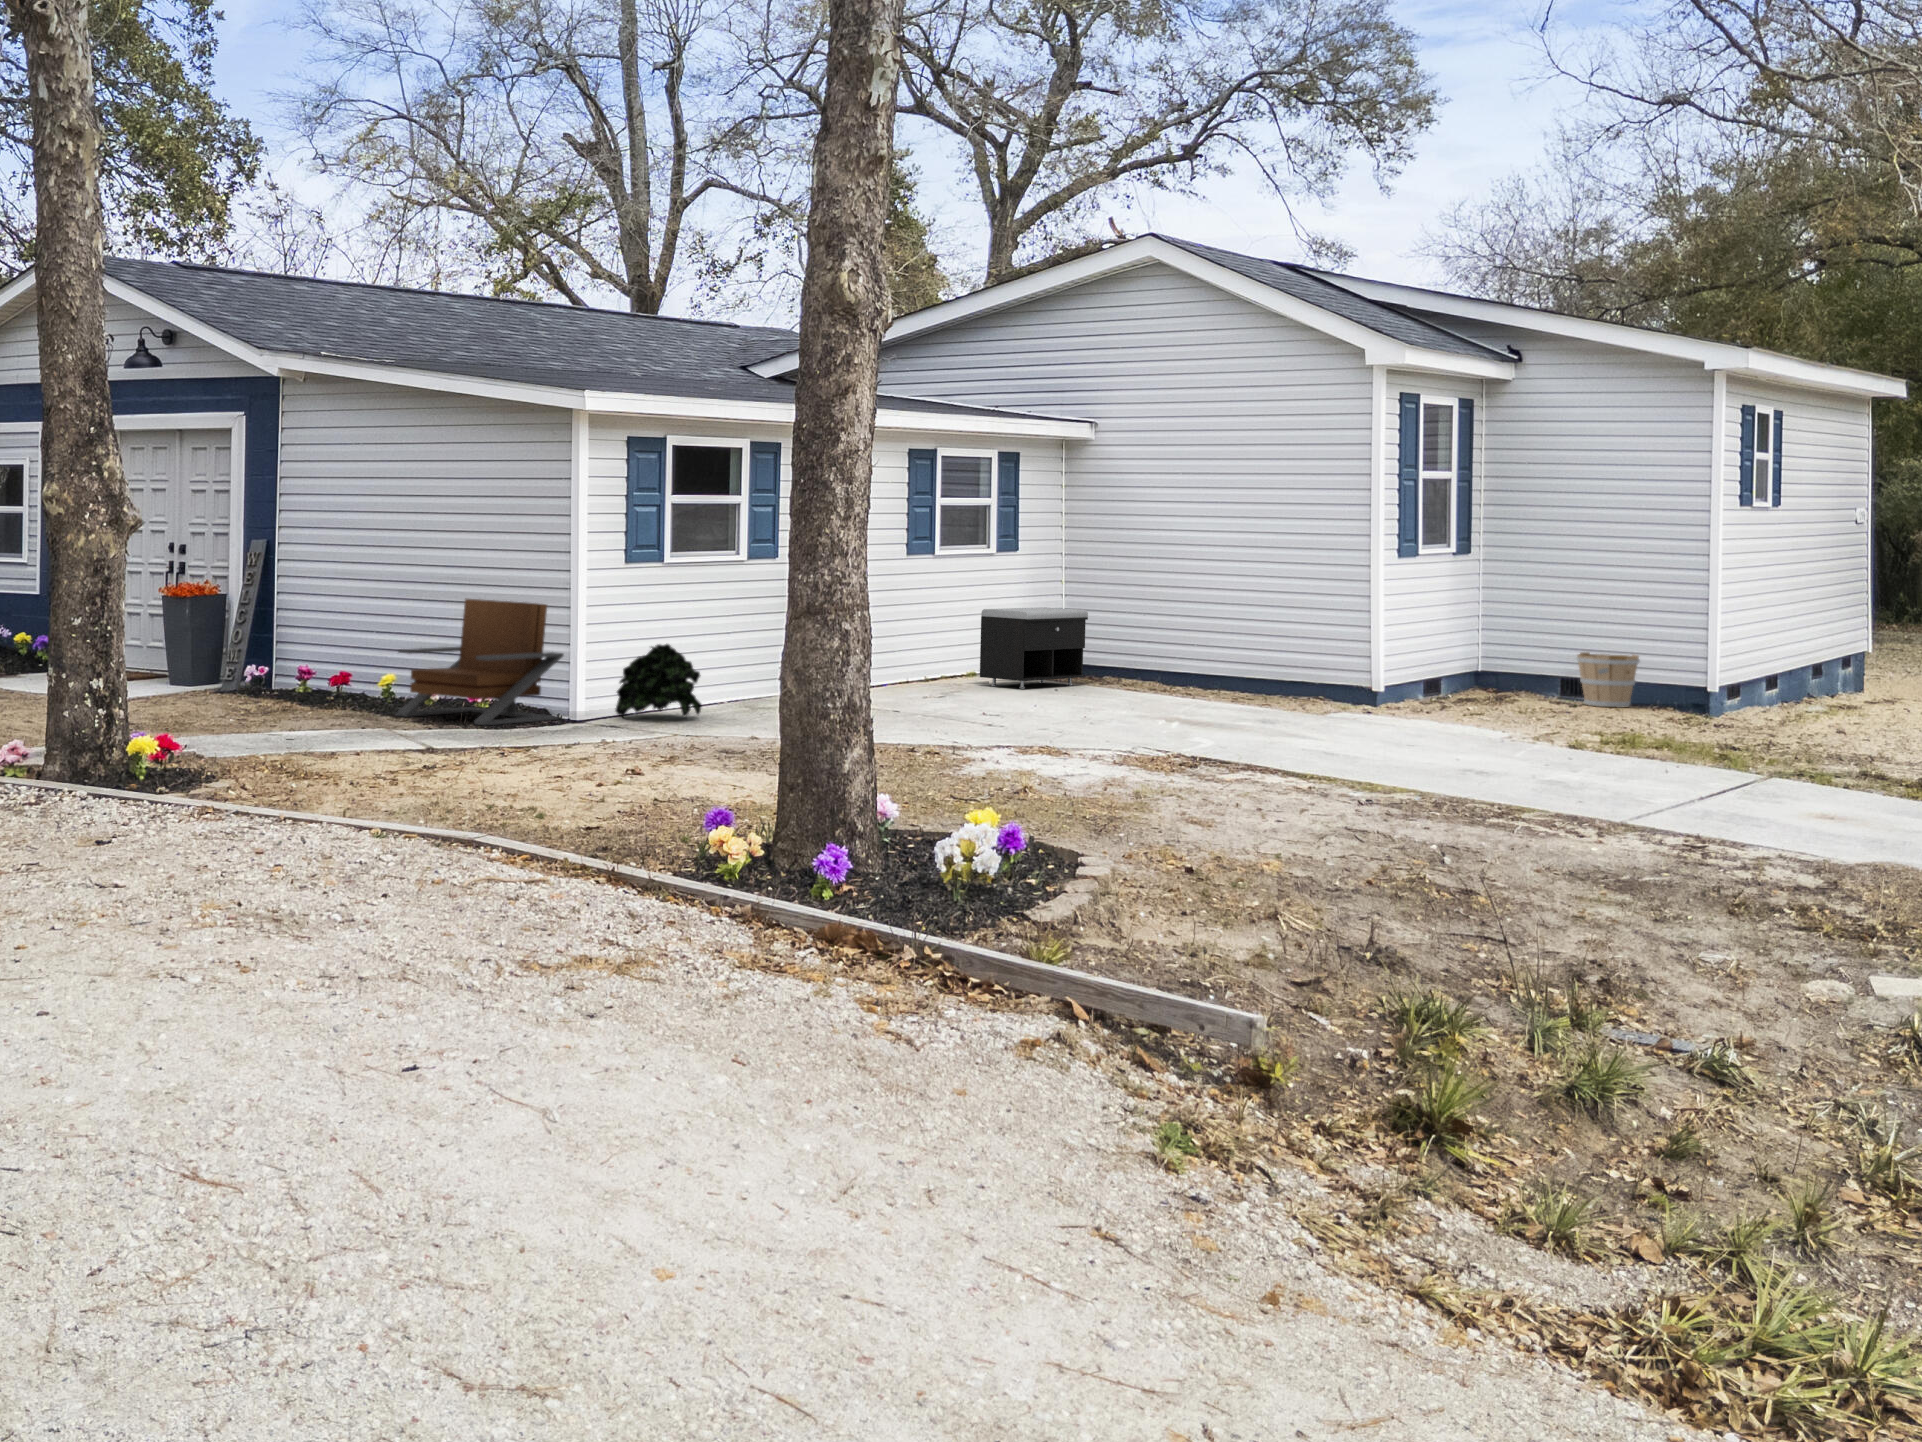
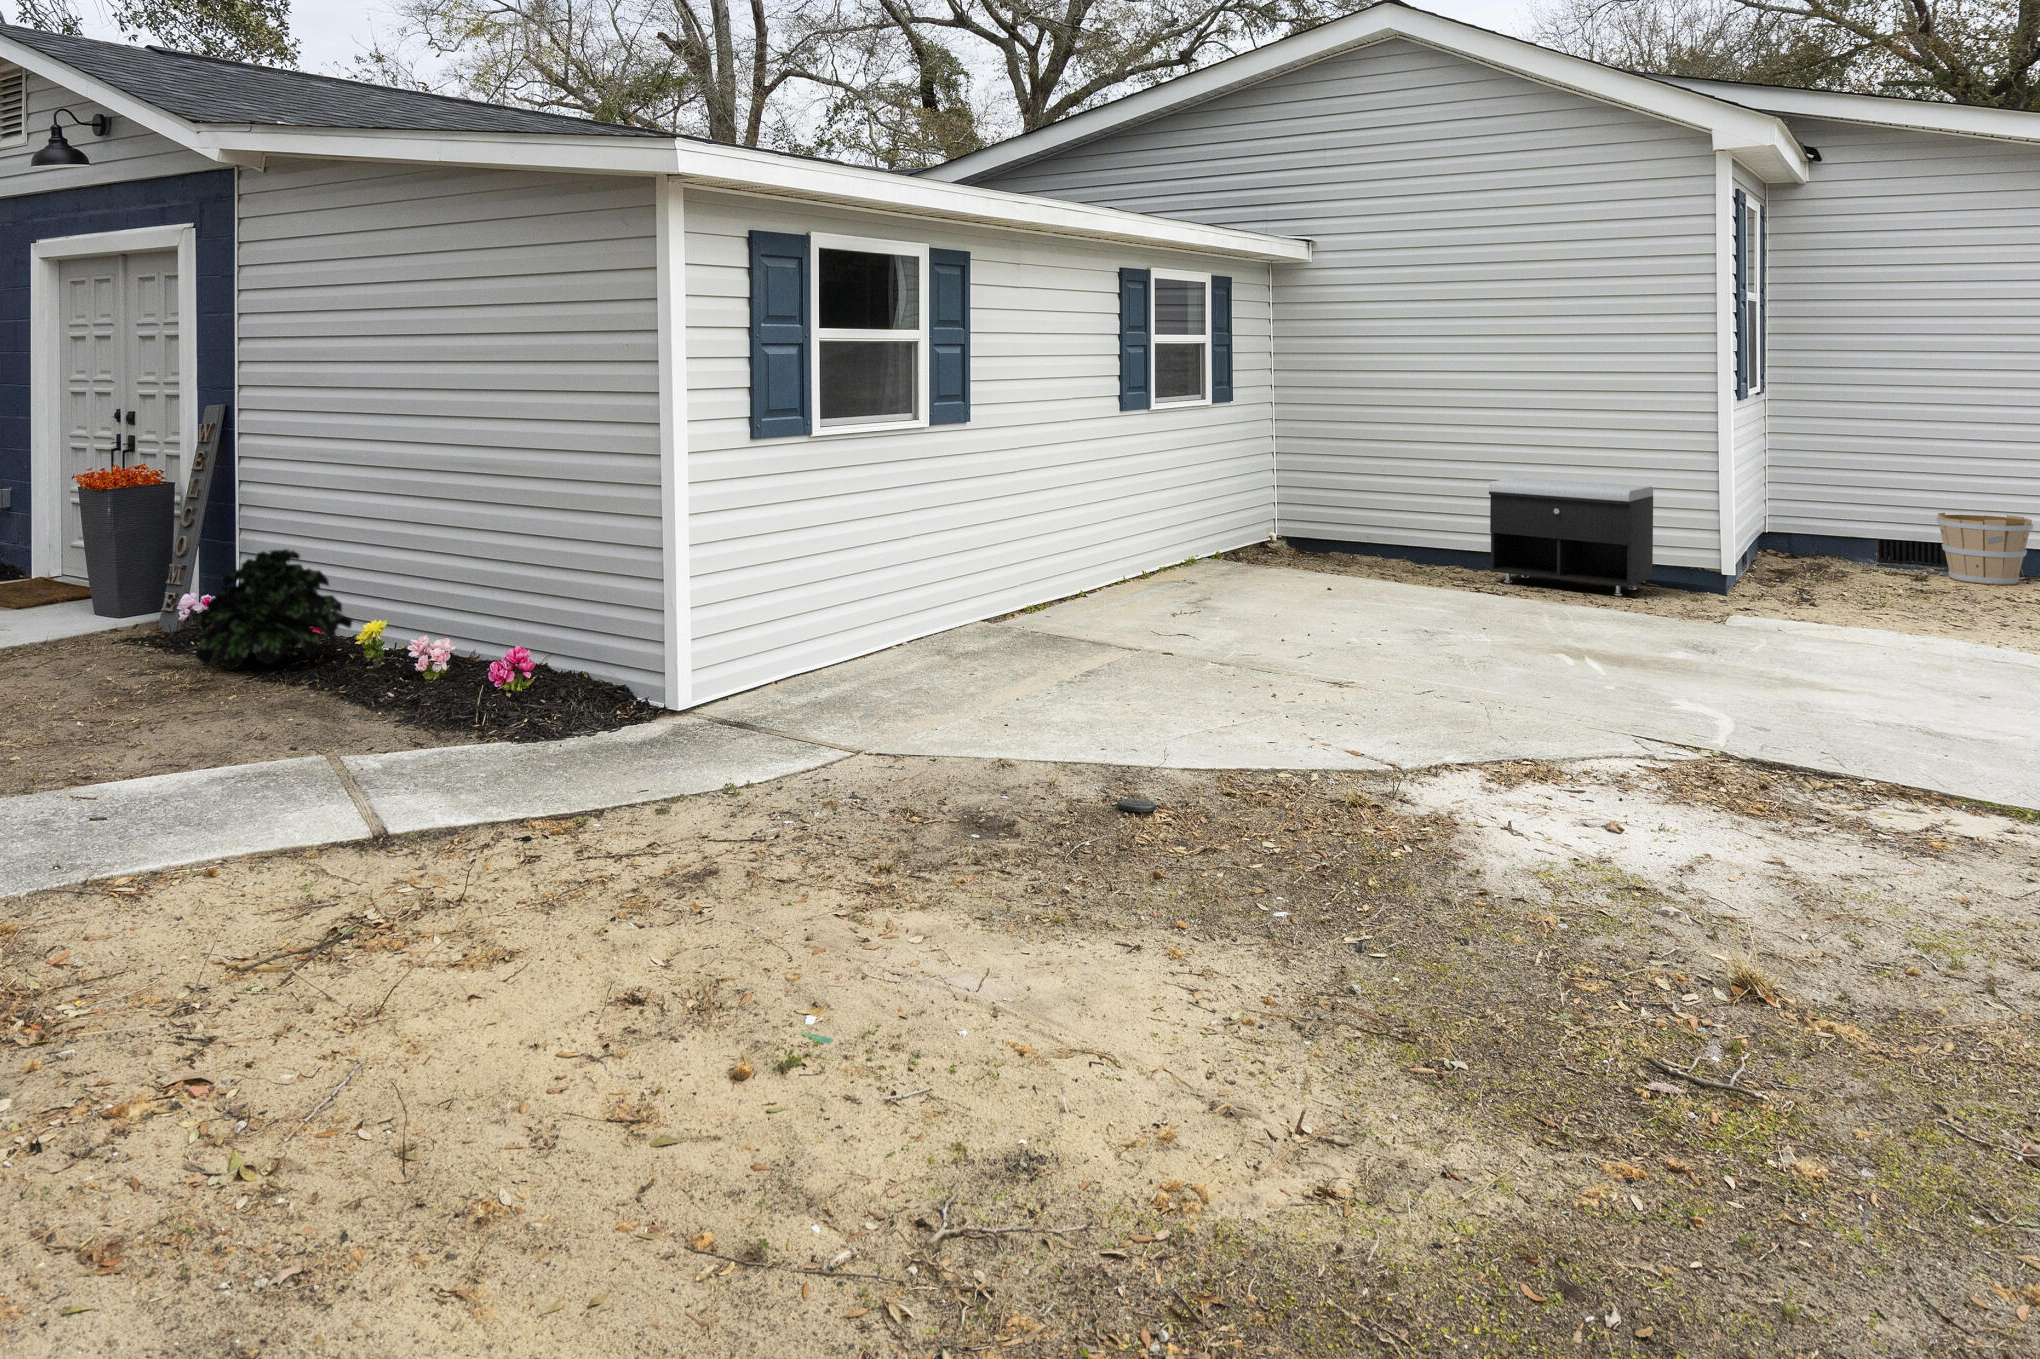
lounge chair: present [396,599,563,725] -> none [350,508,656,770]
storage bench: present [980,607,1088,689] -> present [1489,478,1653,596]
potted plant: present [615,644,702,717] -> present [197,549,352,670]

